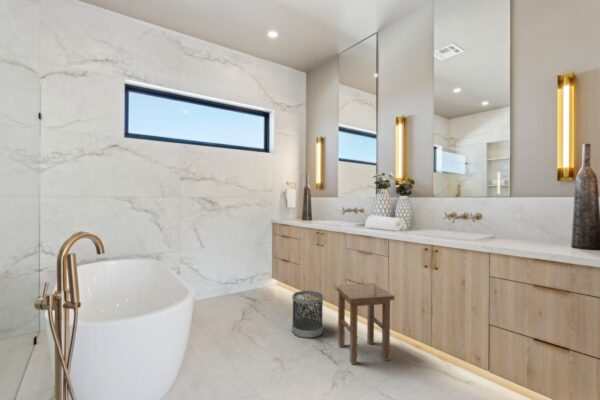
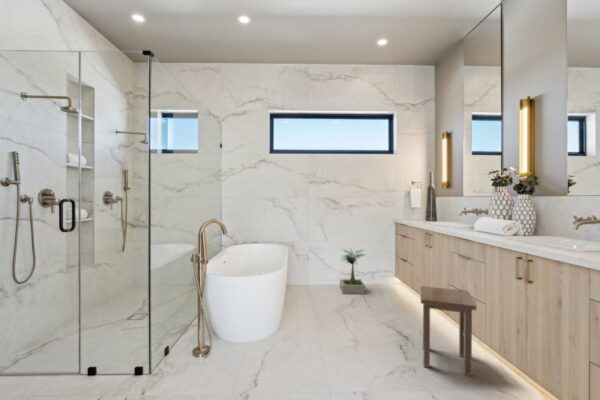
potted plant: none [218,254,253,307] -> present [340,250,365,294]
wastebasket: present [292,291,323,338] -> none [385,288,417,335]

